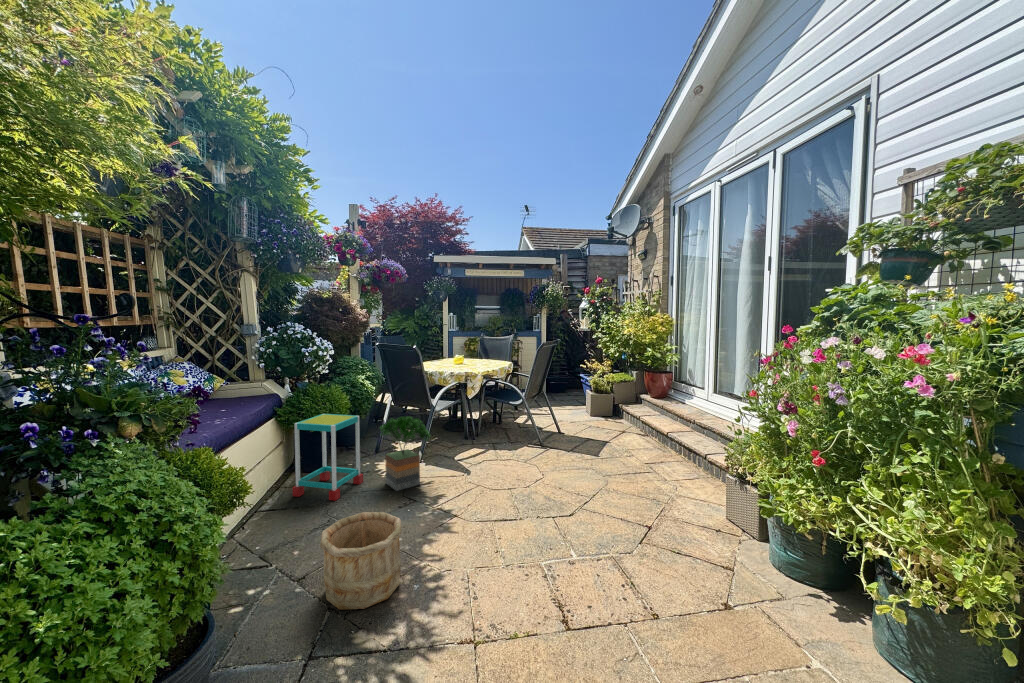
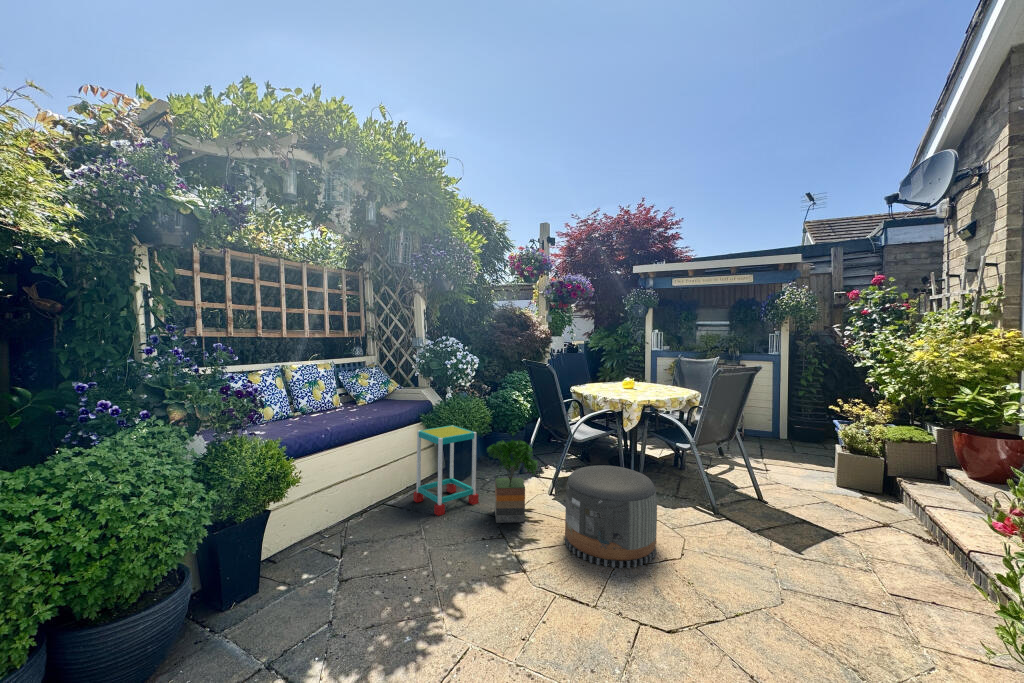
pouf: none [460,423,529,495] -> present [565,465,657,568]
wooden bucket: present [320,512,402,610] -> none [318,538,409,649]

